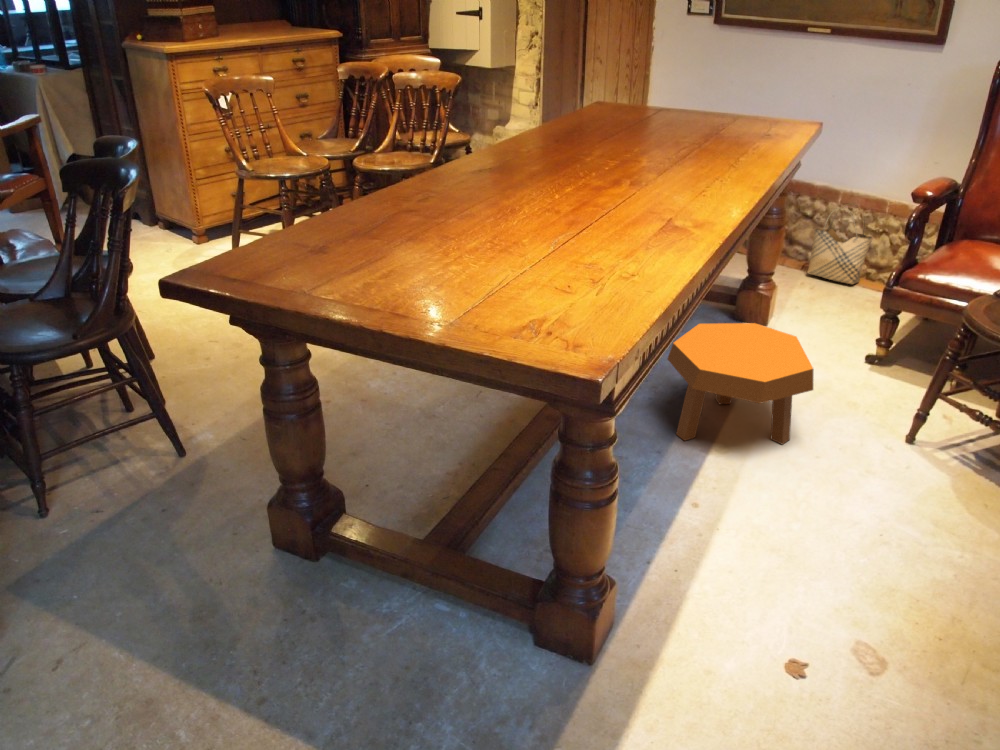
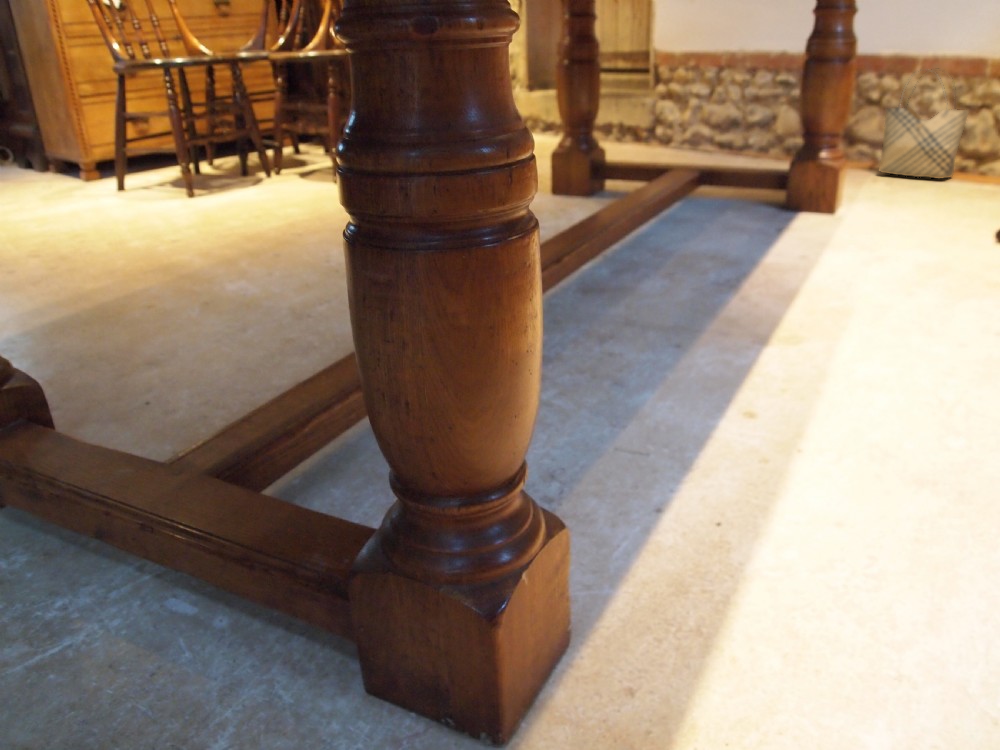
footstool: present [667,323,814,444] -> none [683,162,930,333]

